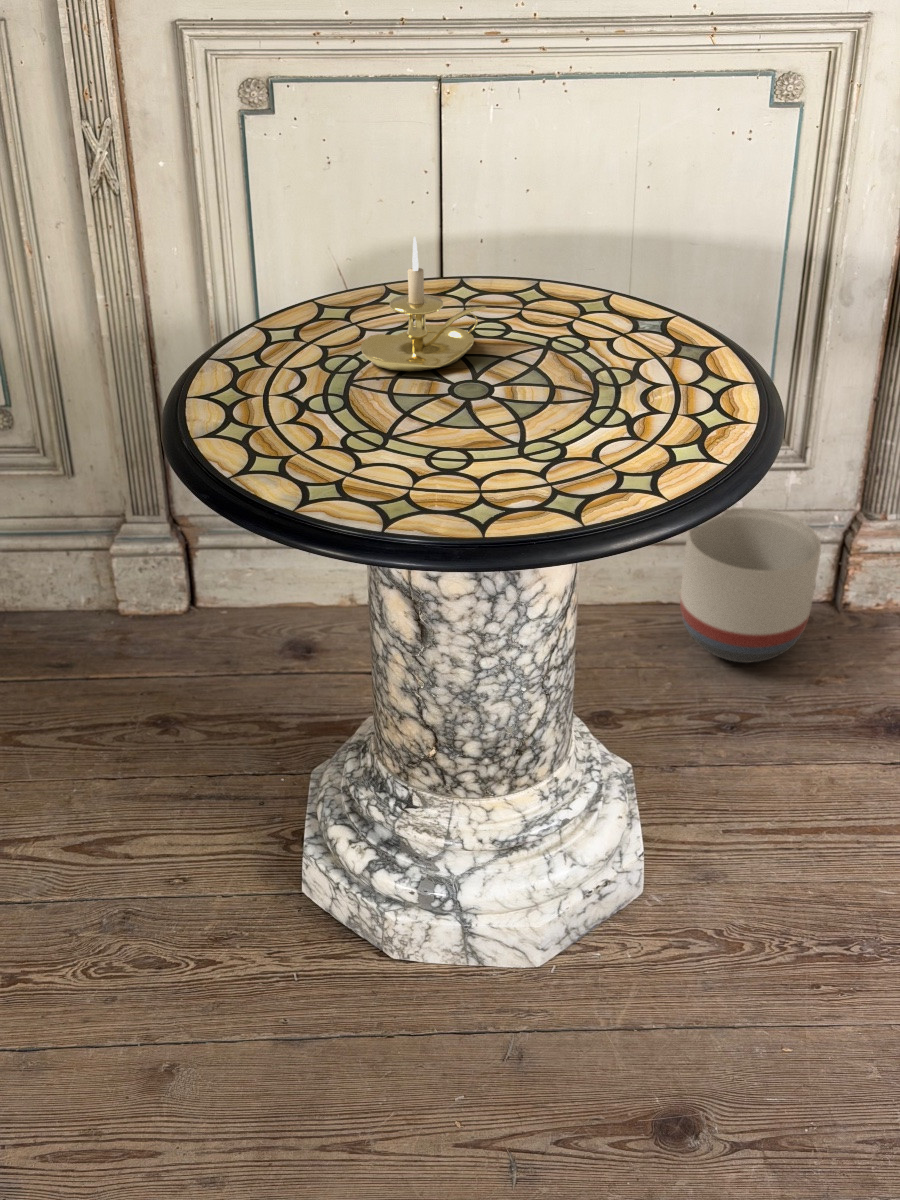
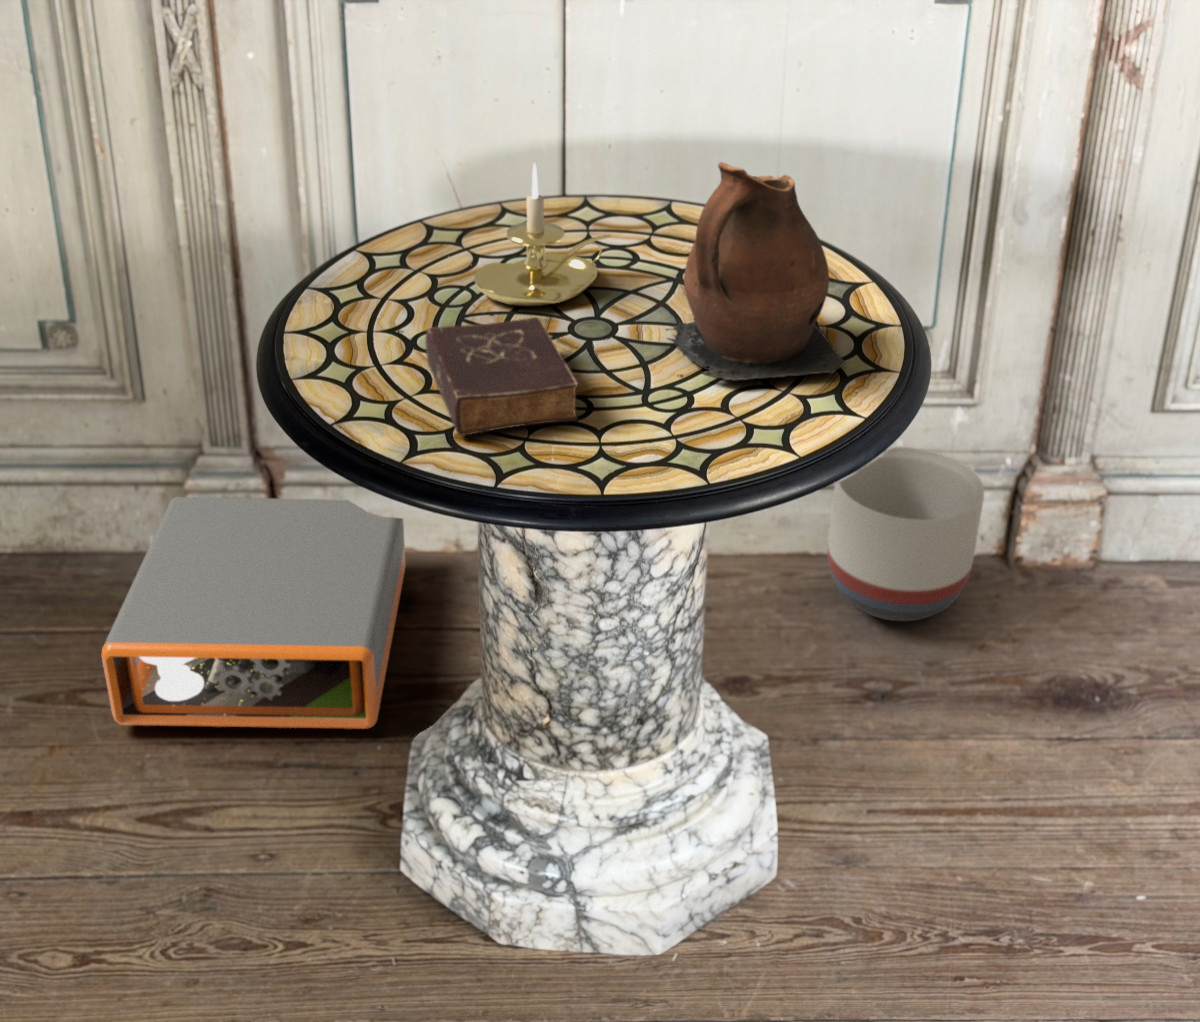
ceramic pitcher: none [538,223,708,432] -> present [666,162,845,381]
book: none [315,377,458,485] -> present [425,317,578,436]
storage box: none [36,562,307,763] -> present [102,497,405,729]

